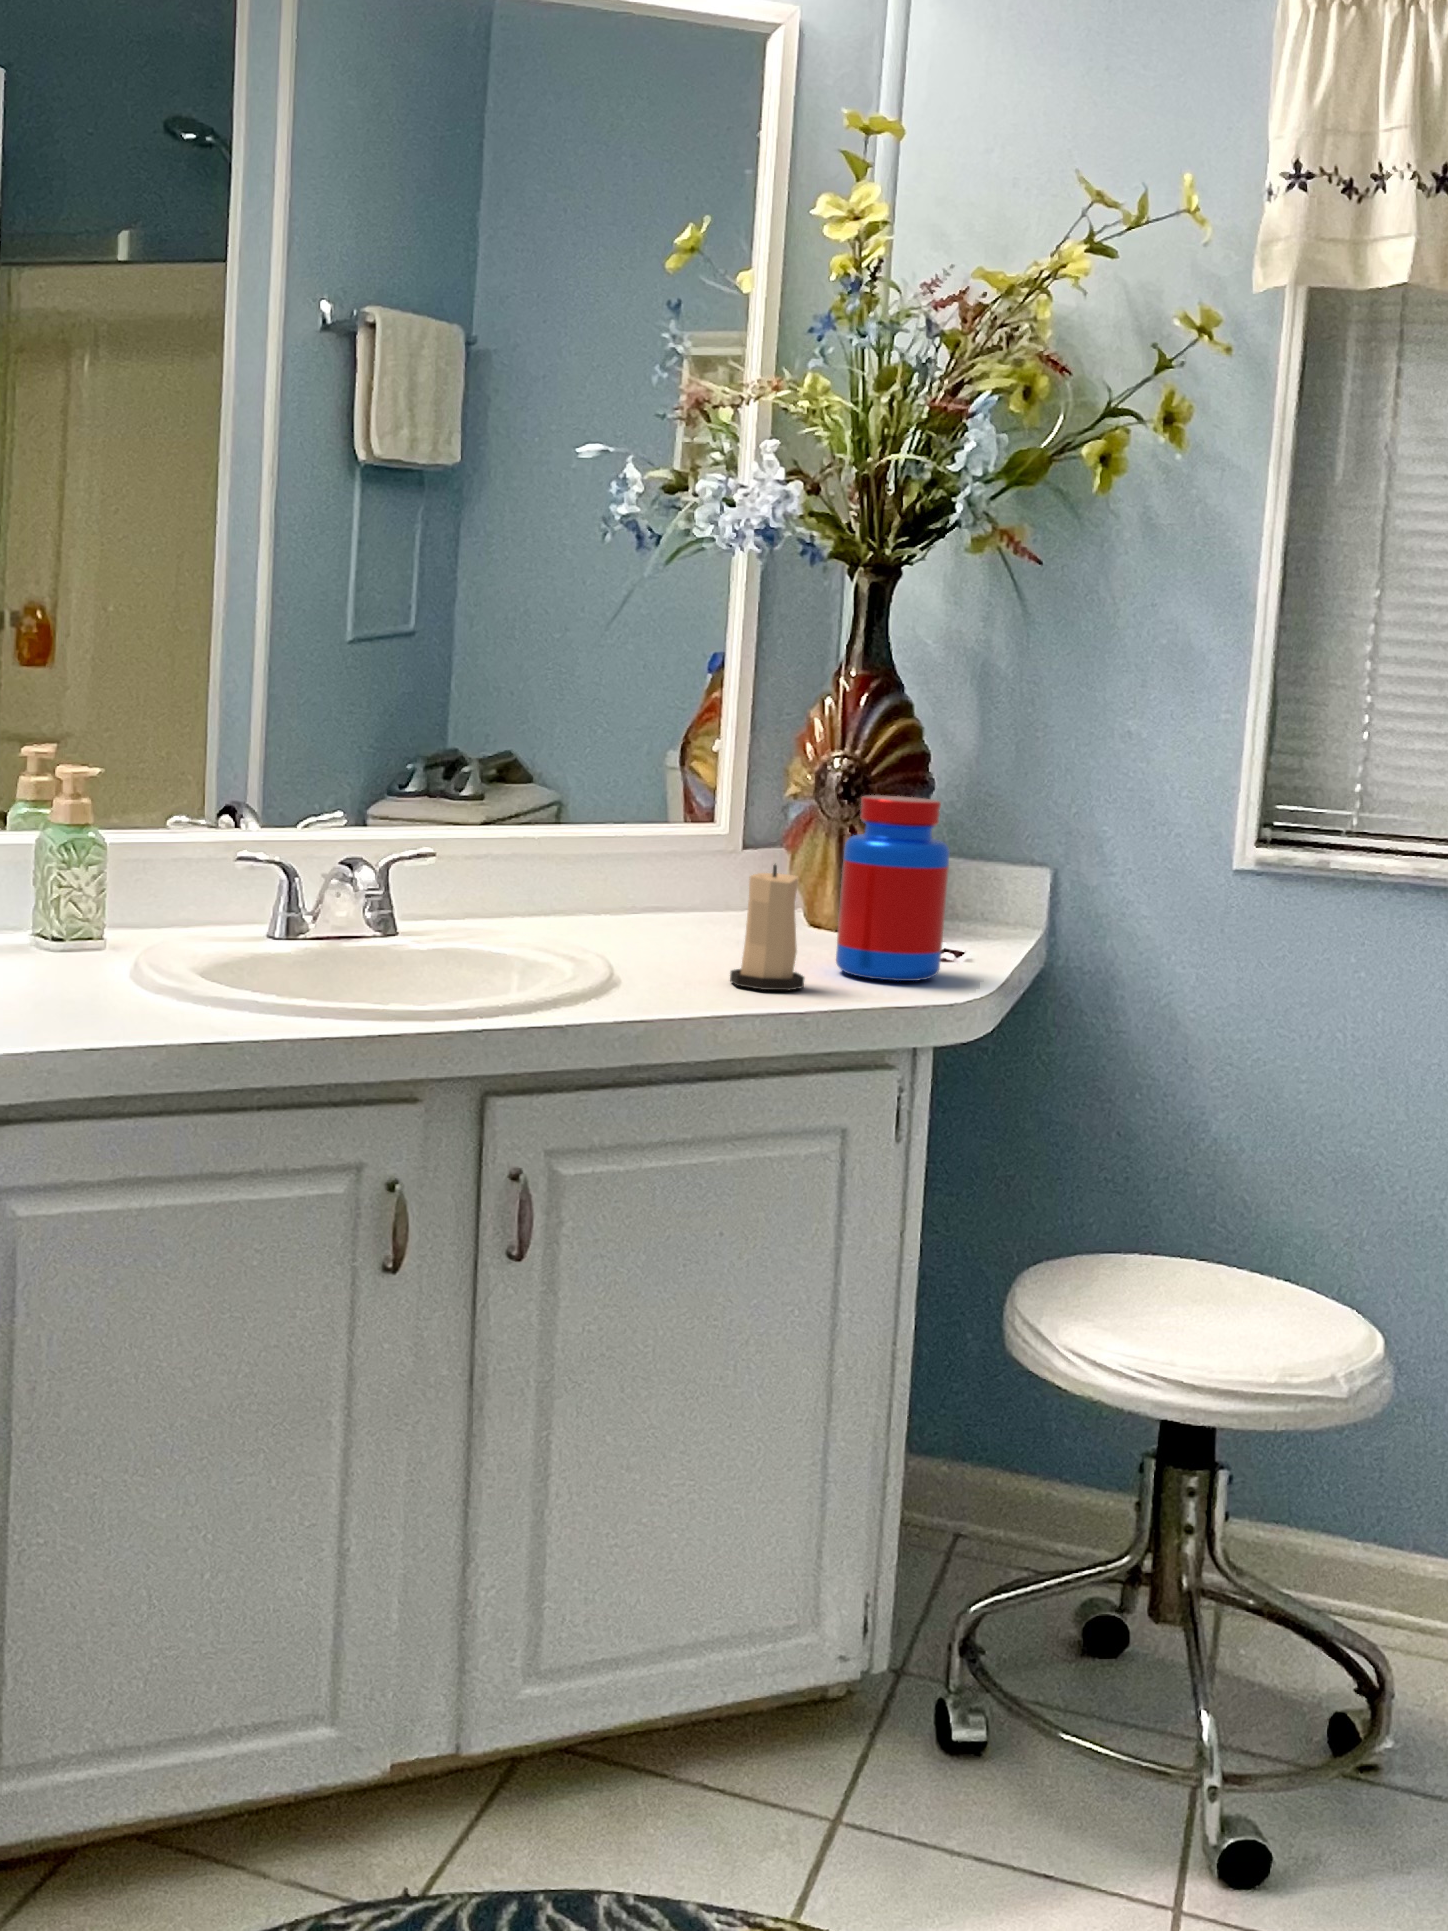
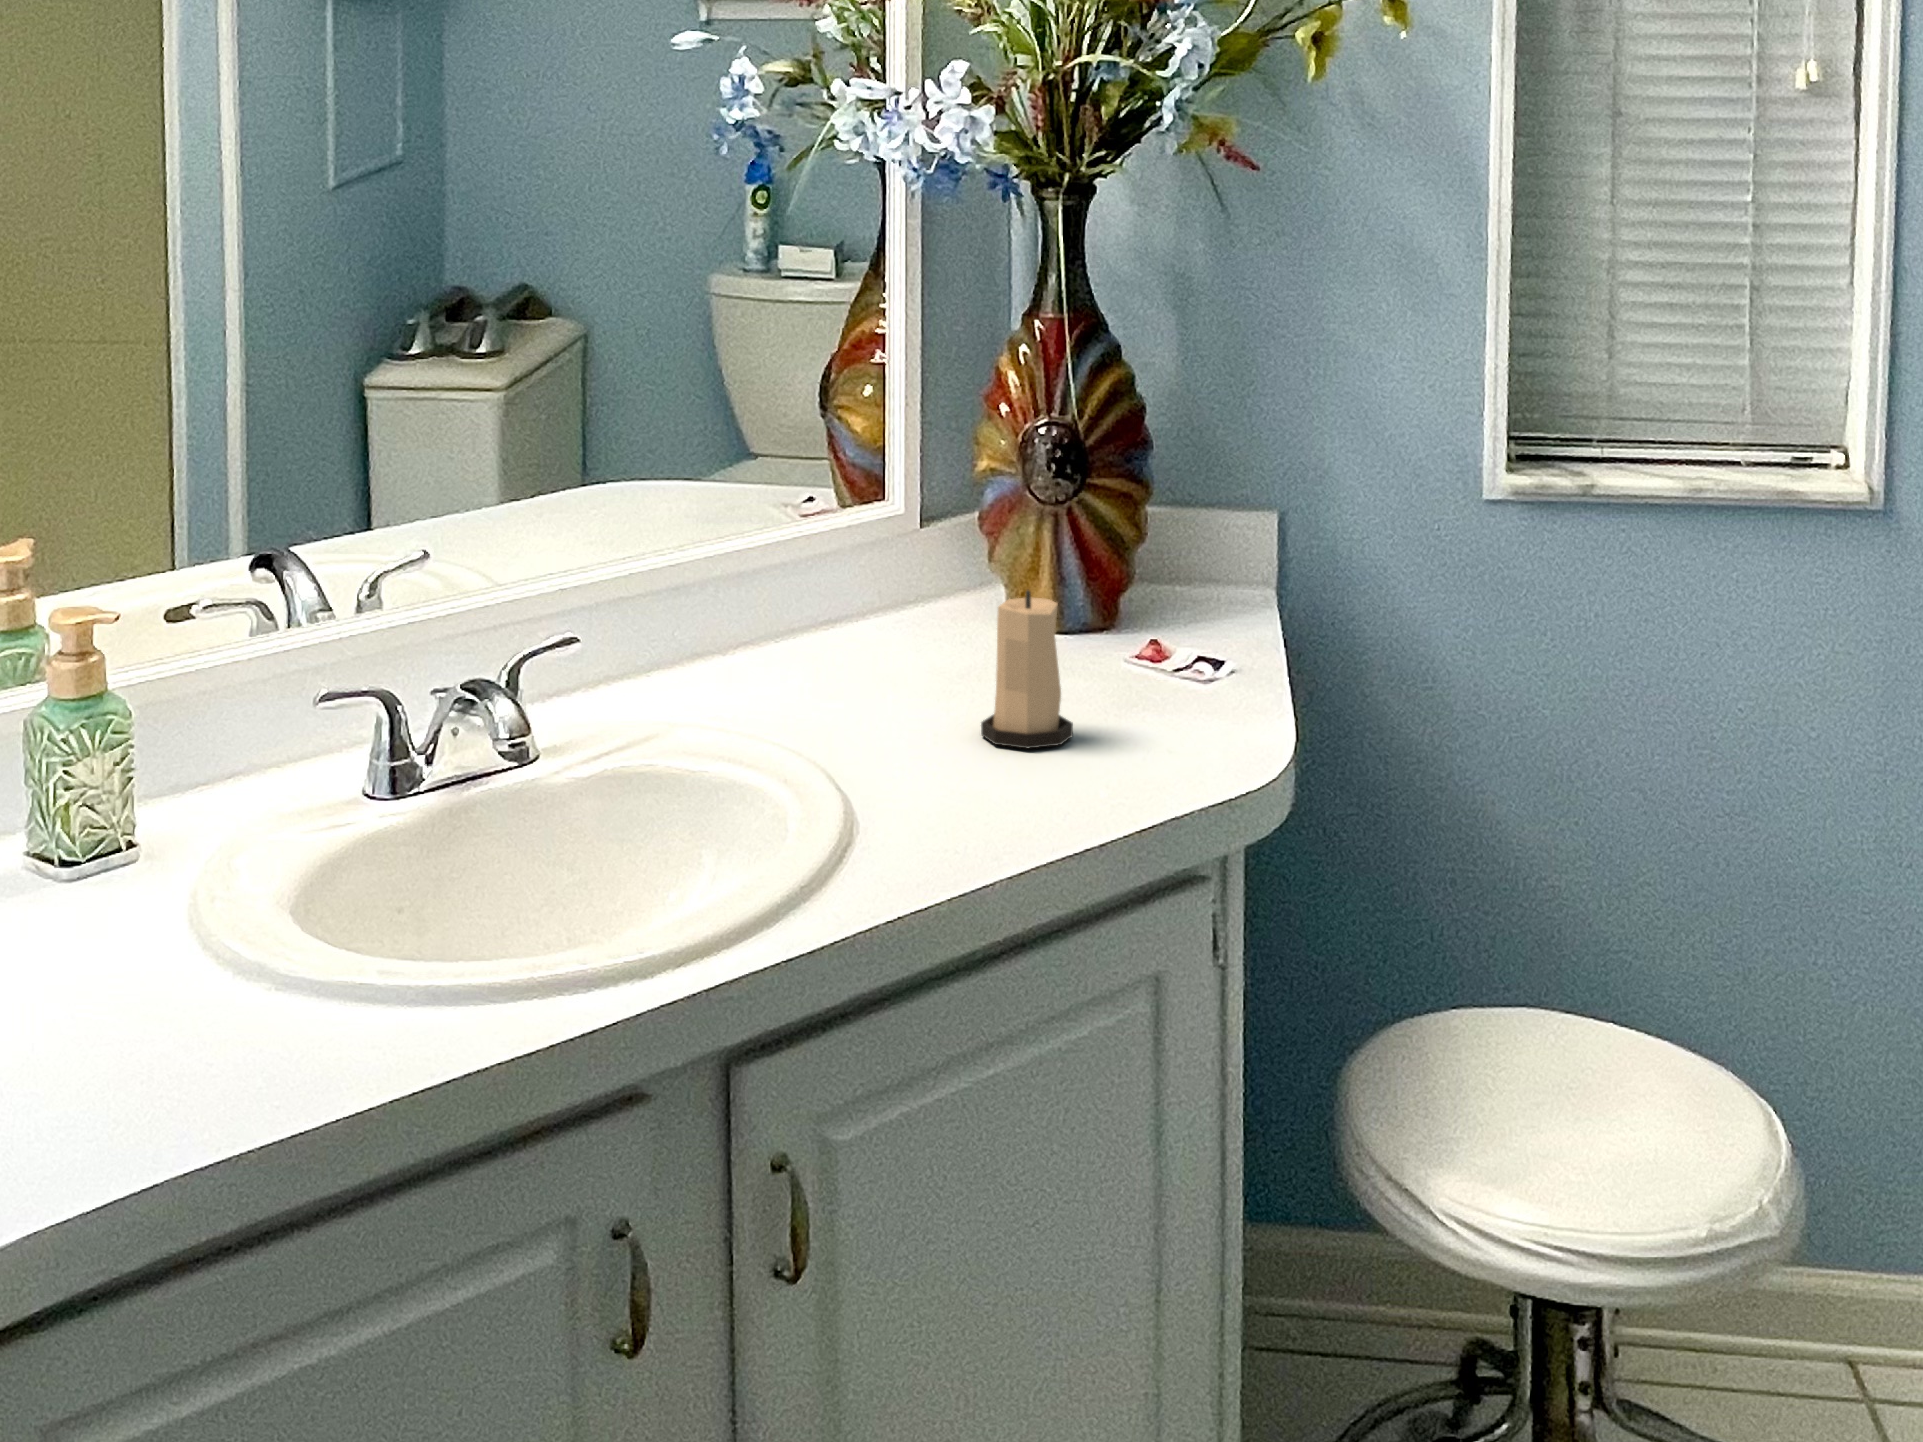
jar: present [836,795,950,981] -> none [1086,475,1215,705]

